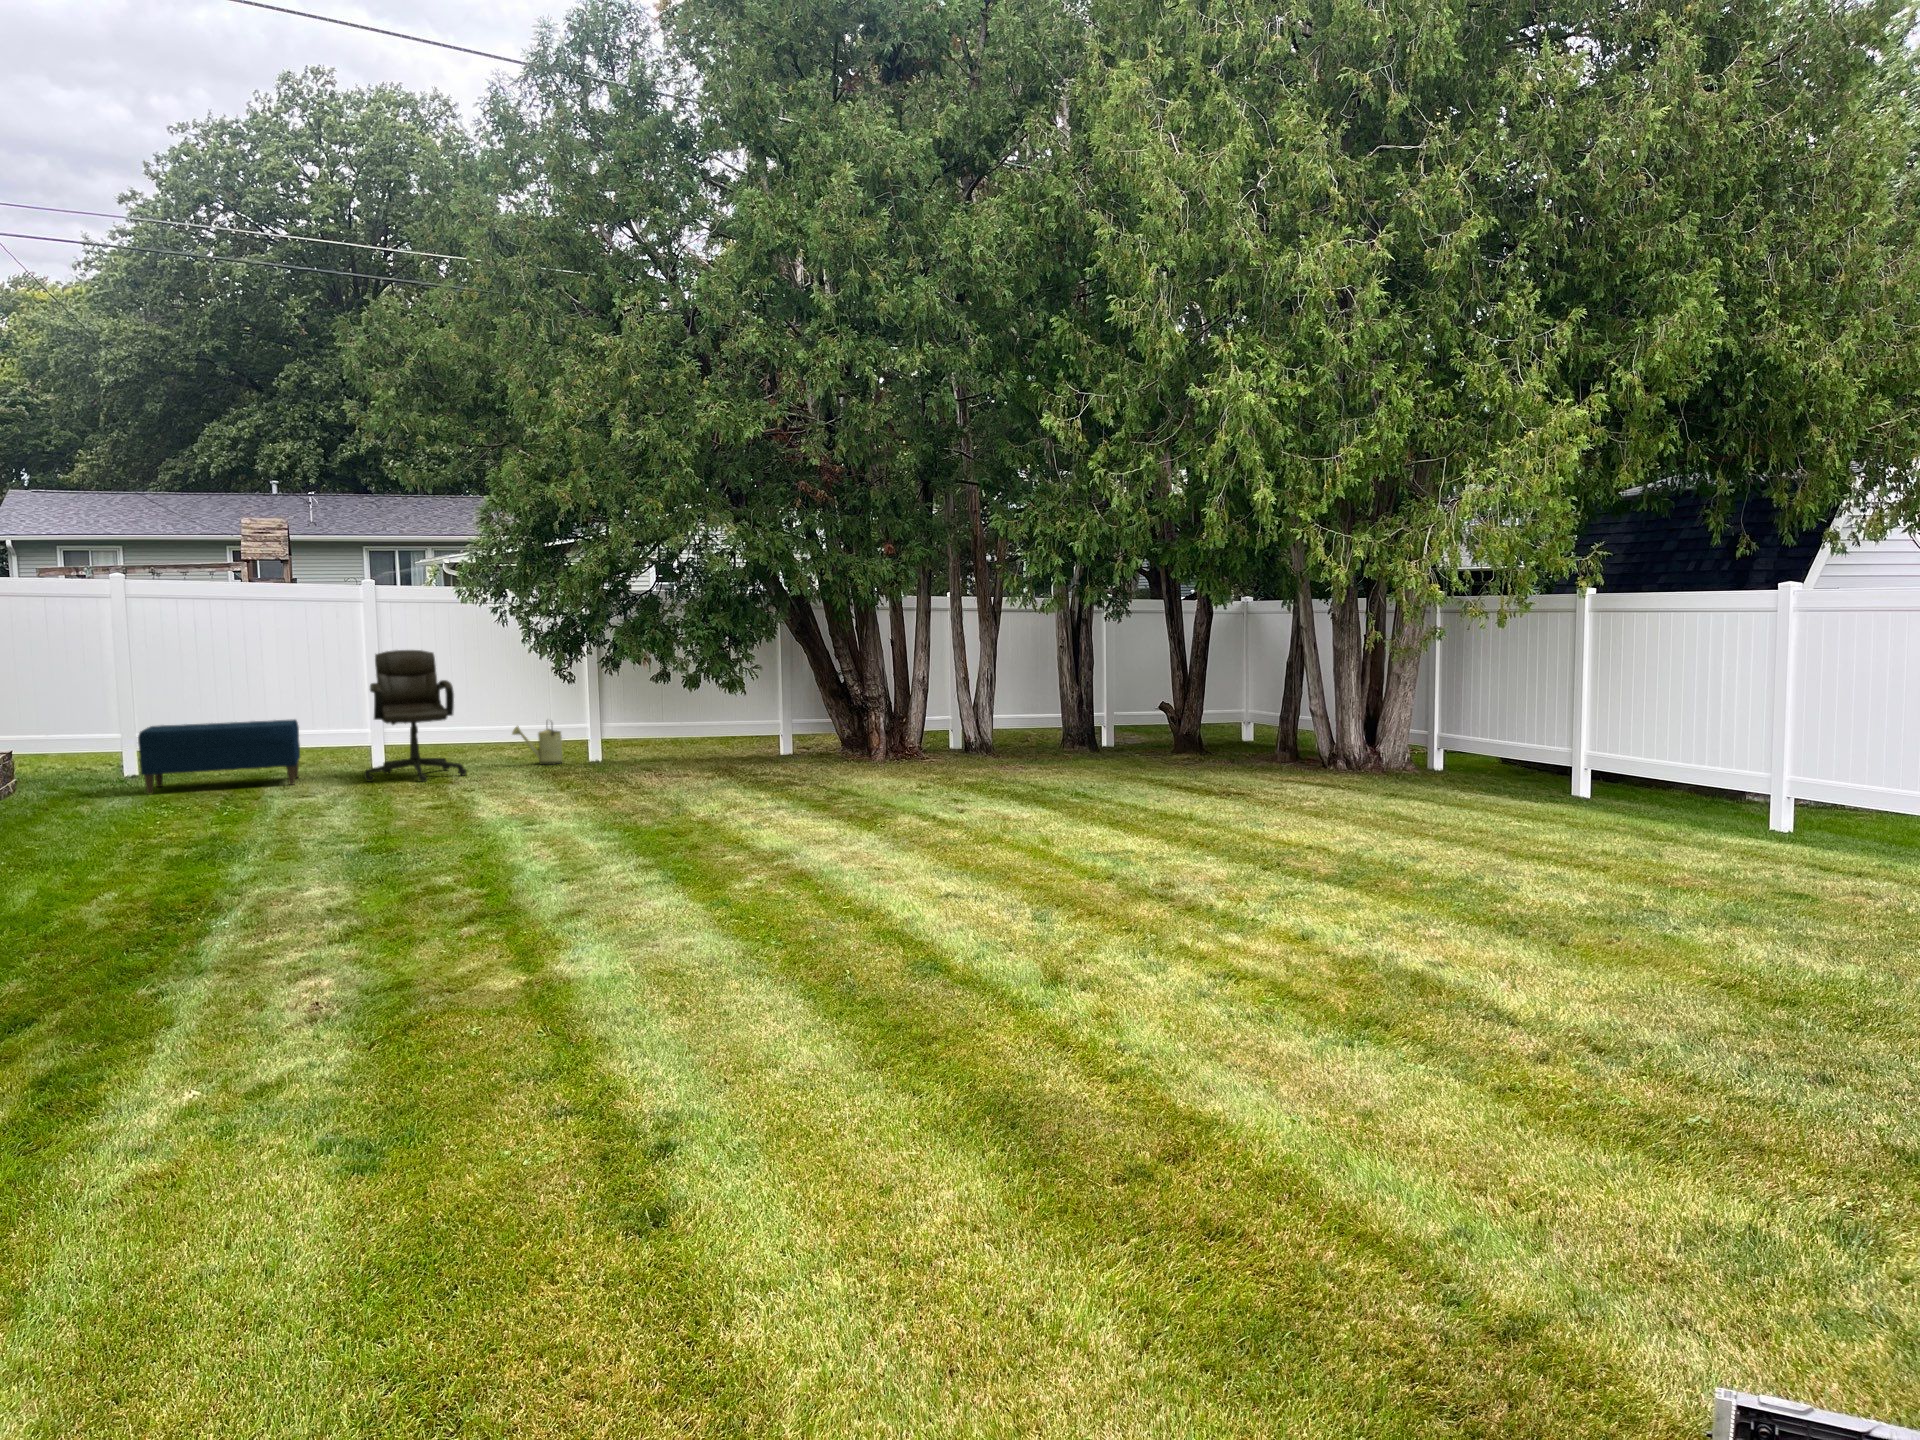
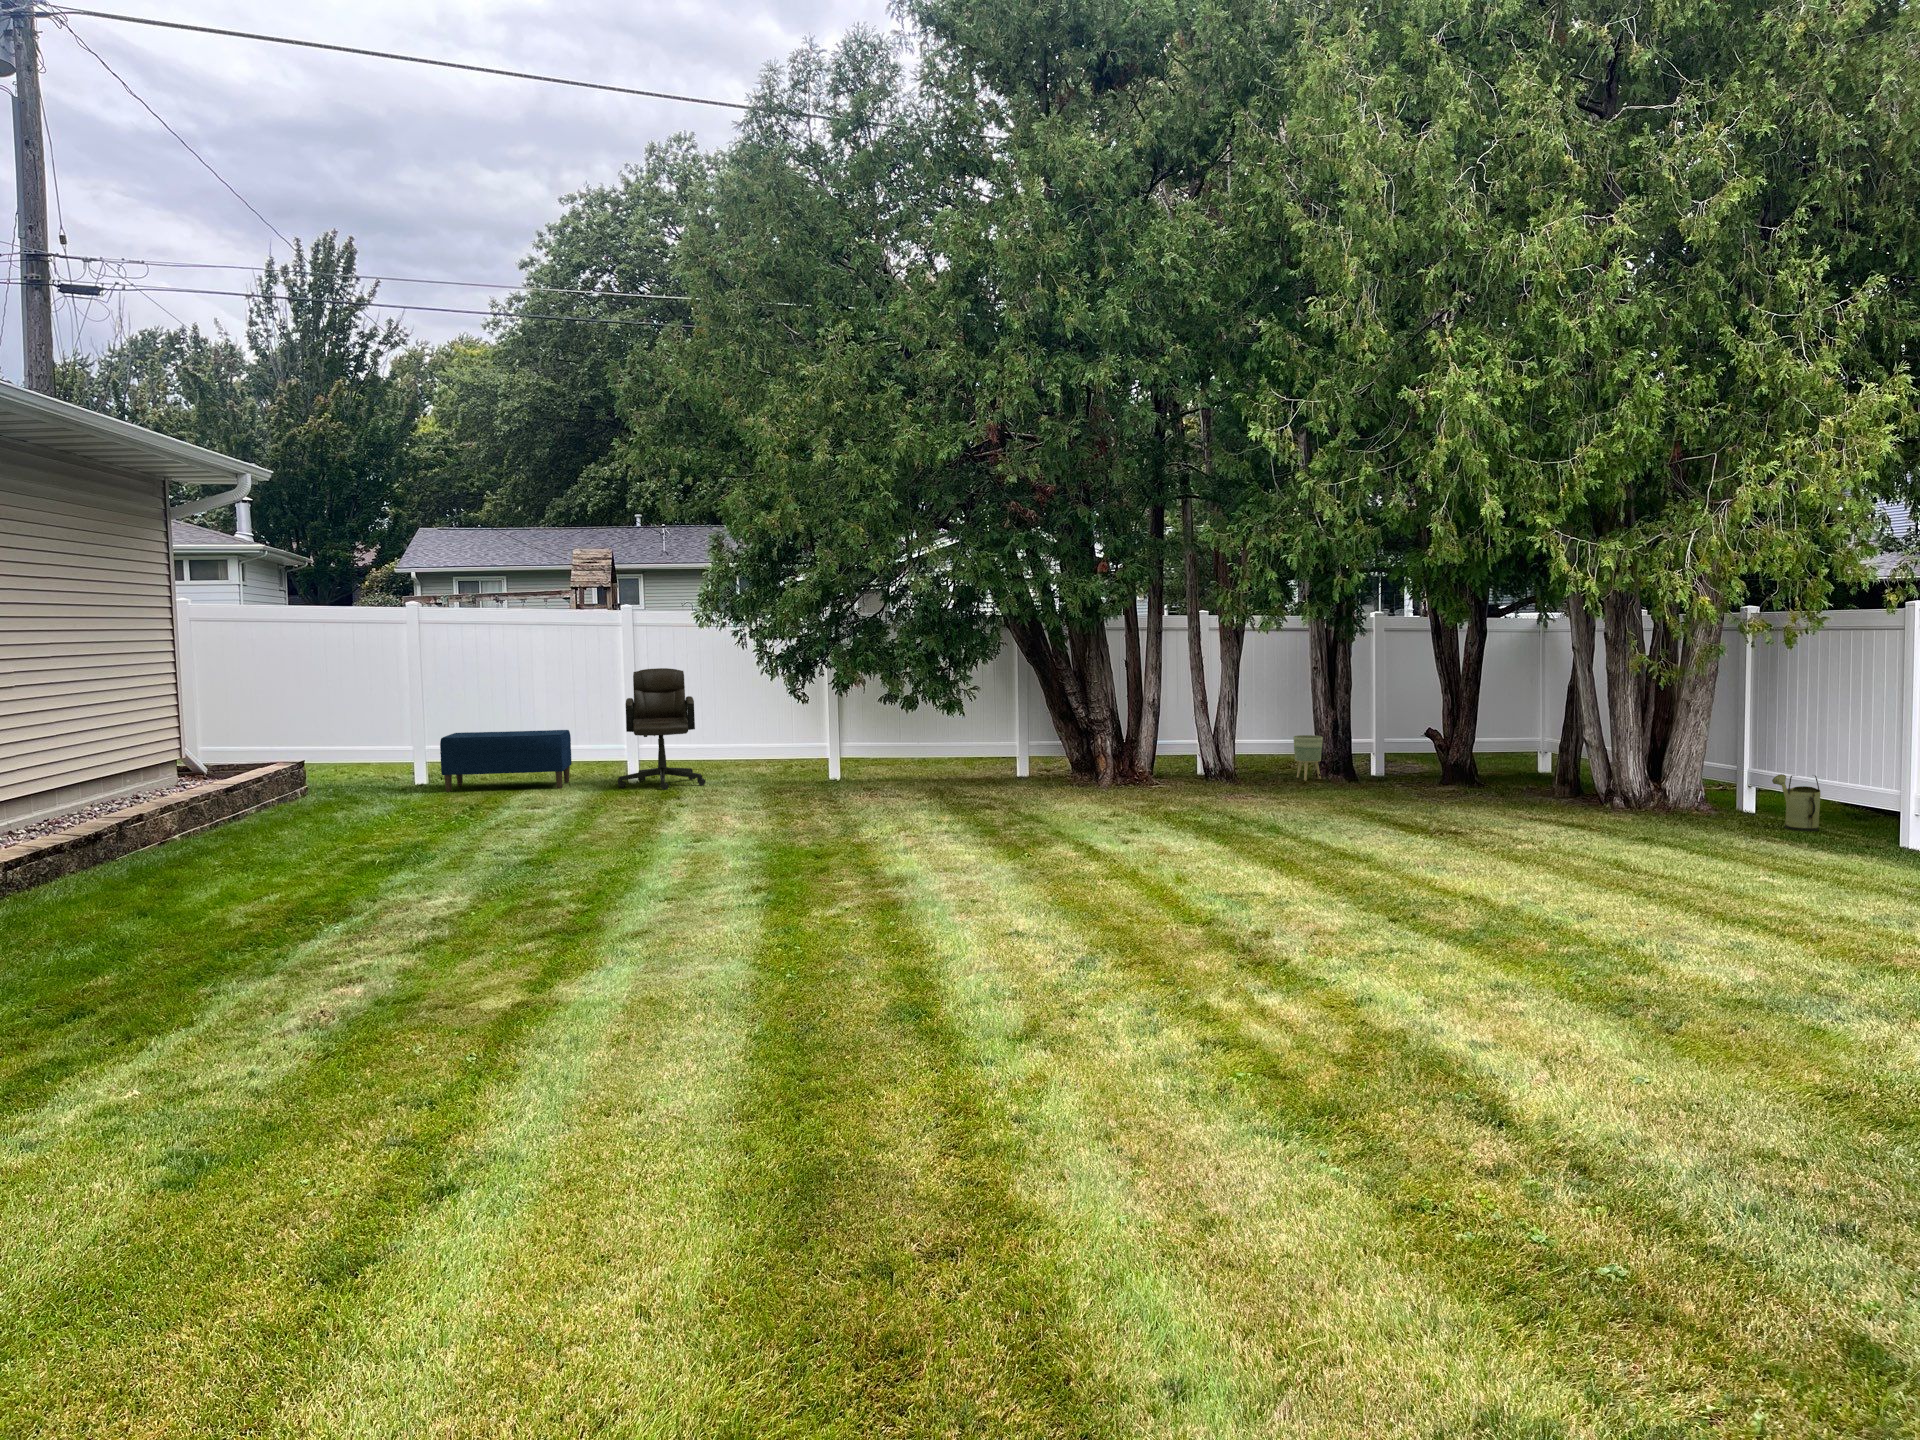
planter: none [1047,708,1073,750] -> present [1293,735,1323,781]
watering can: present [512,726,562,765] -> present [1772,774,1821,831]

